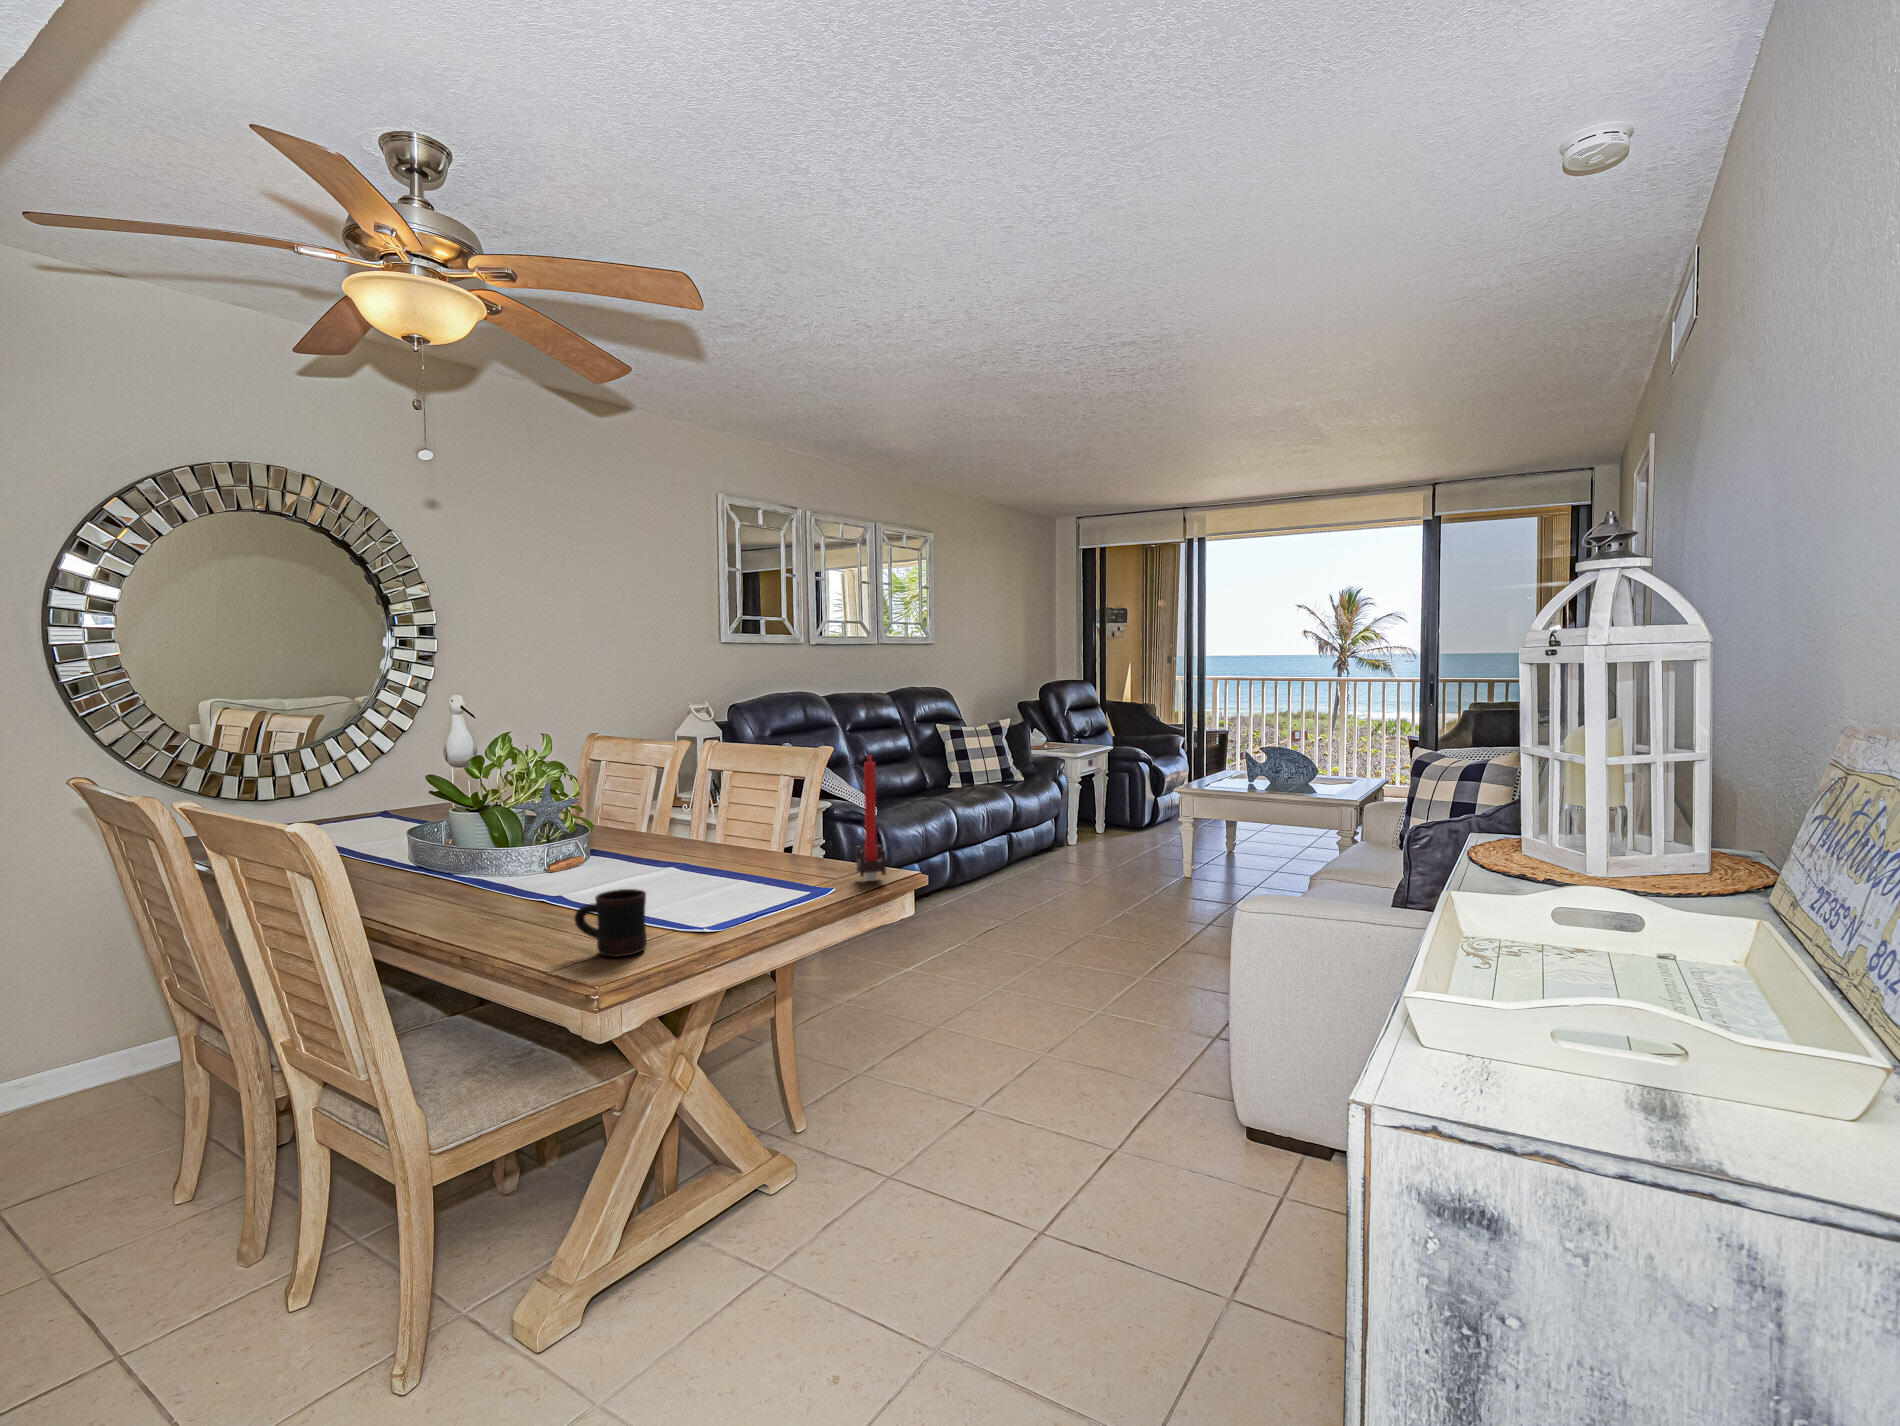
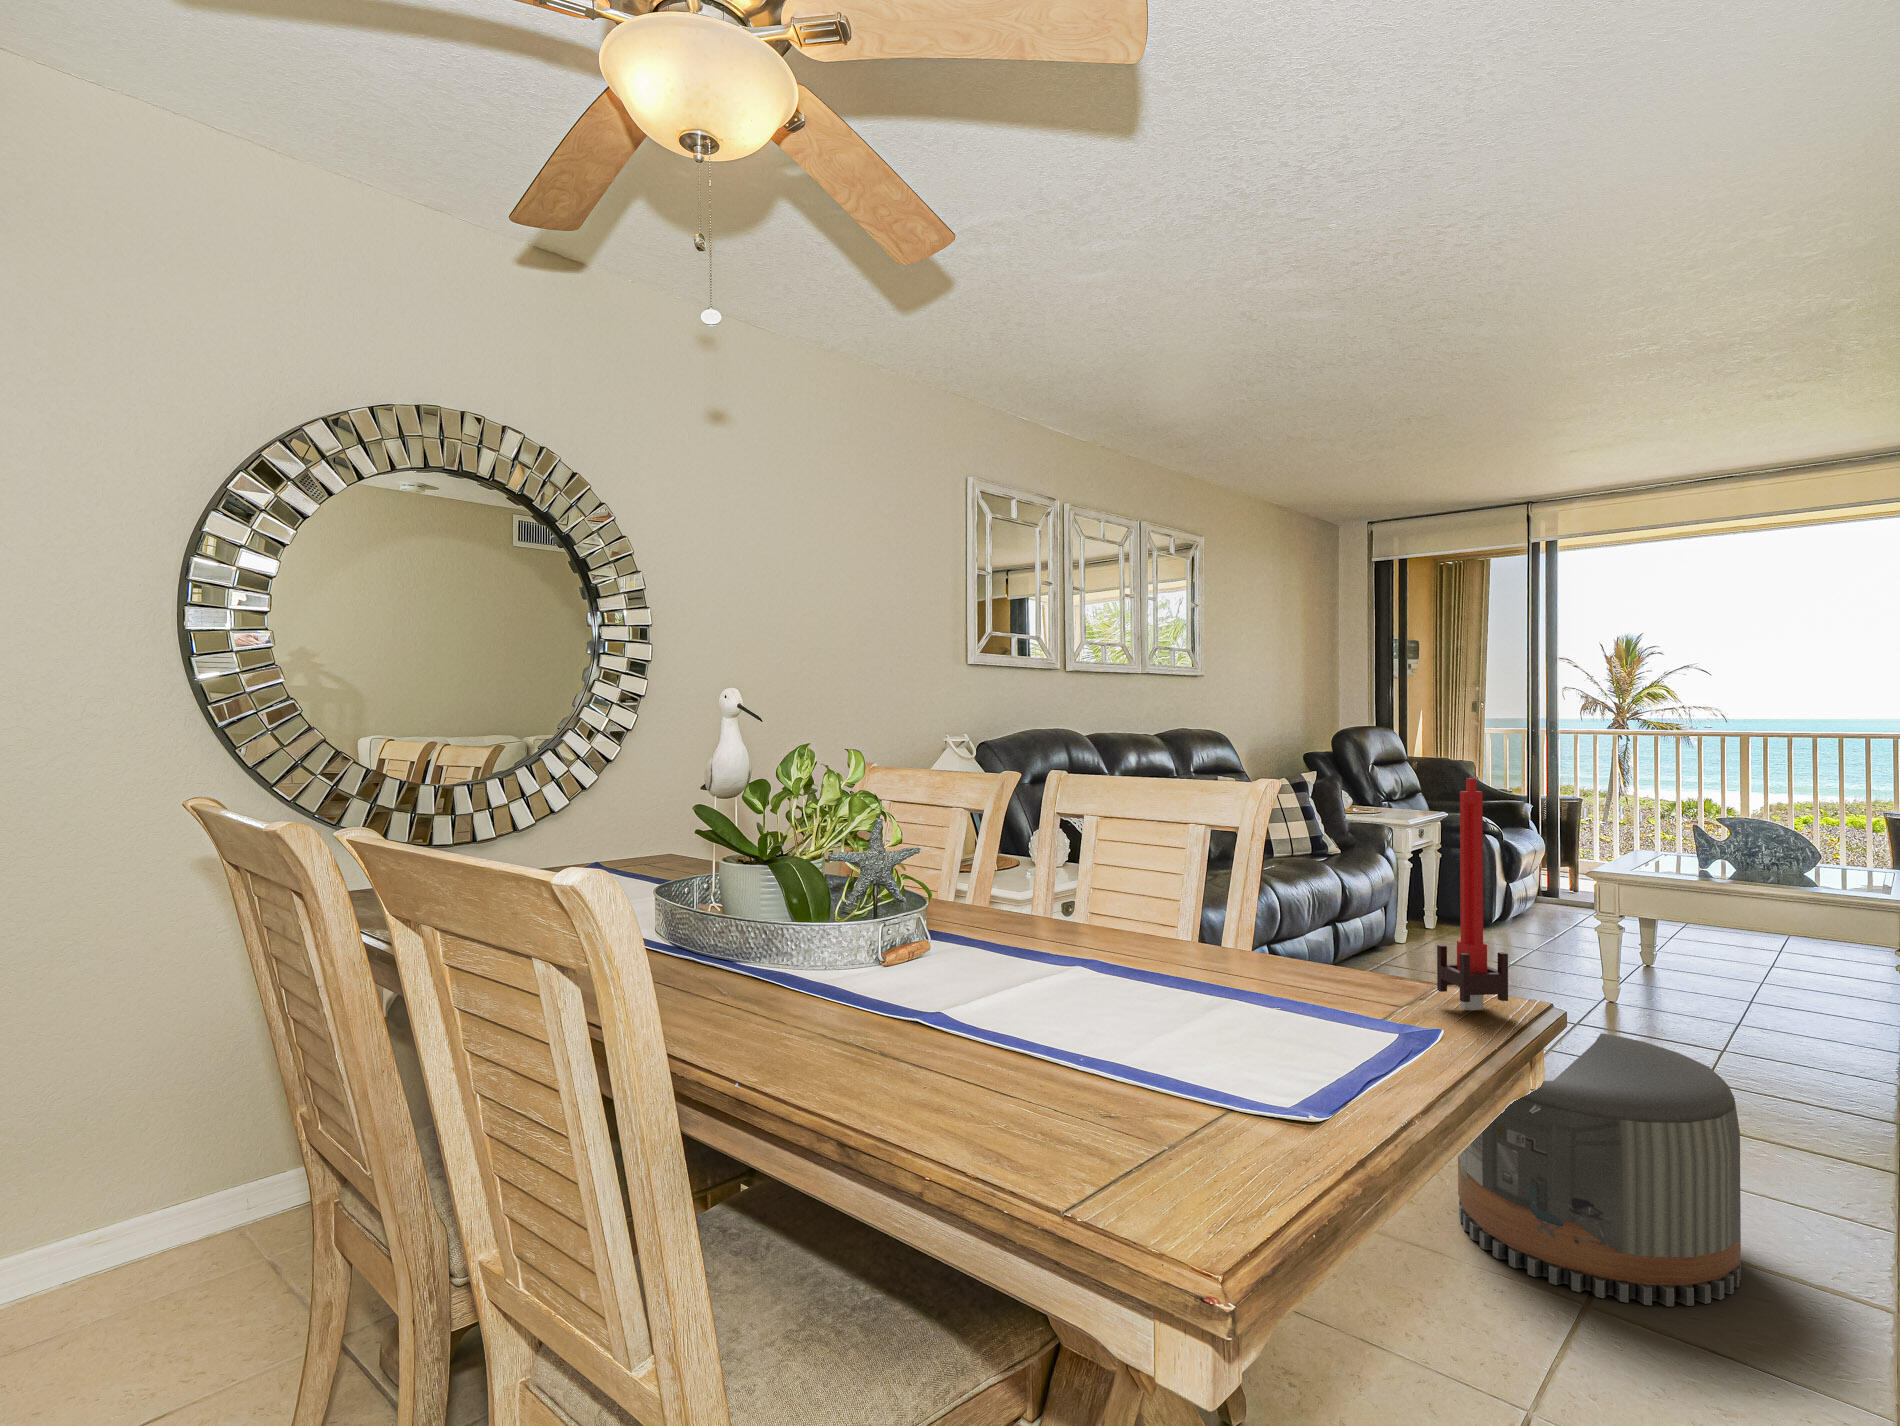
mug: present [574,889,647,957] -> none [1073,1024,1225,1178]
pouf: none [990,897,1142,1056] -> present [1458,1033,1741,1306]

